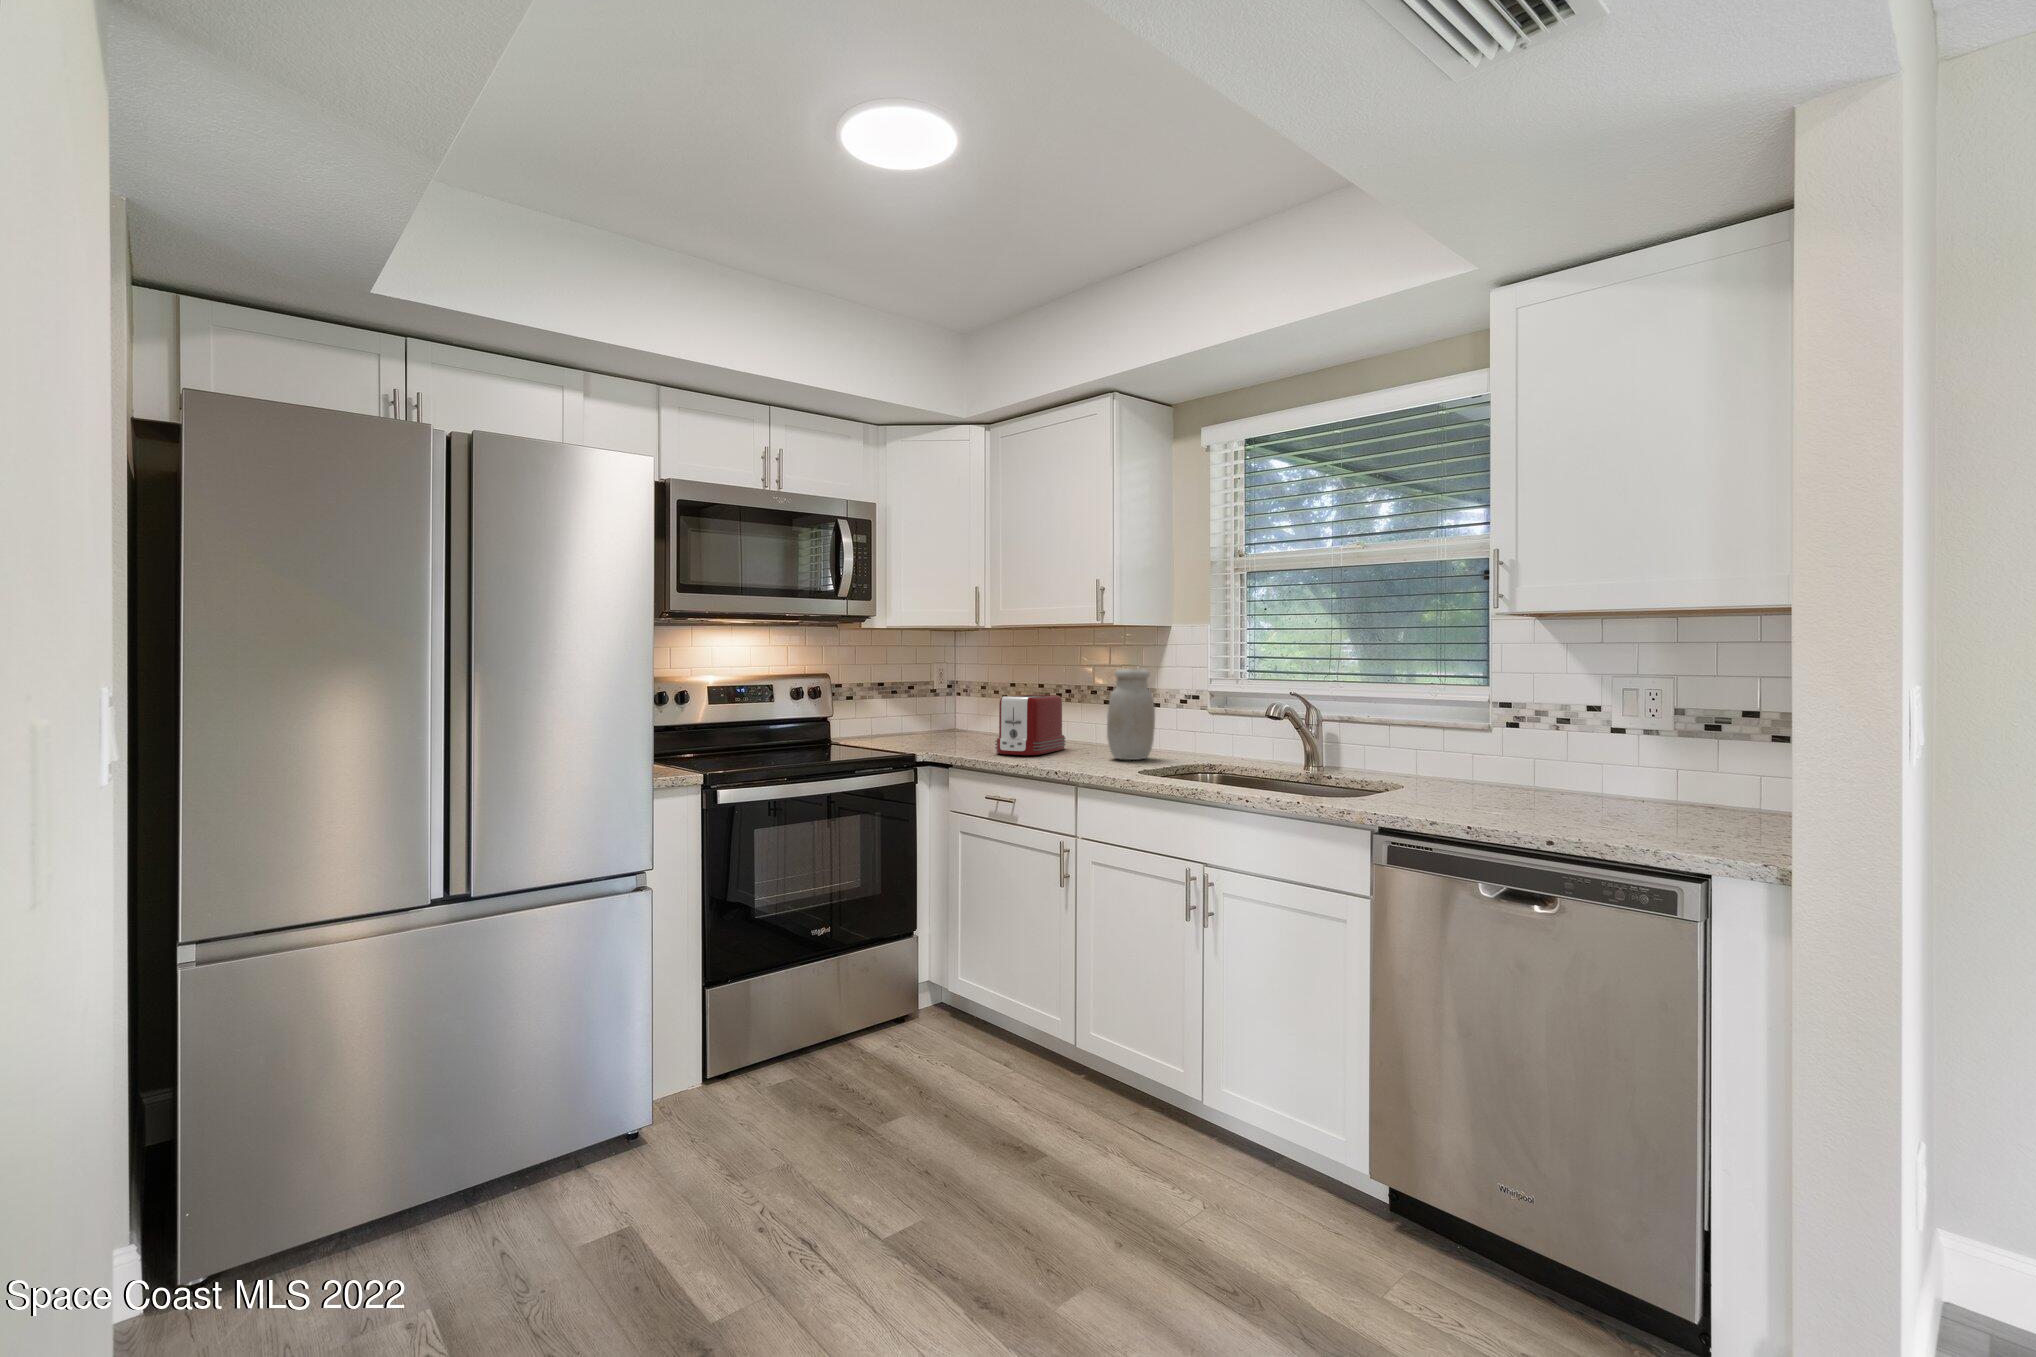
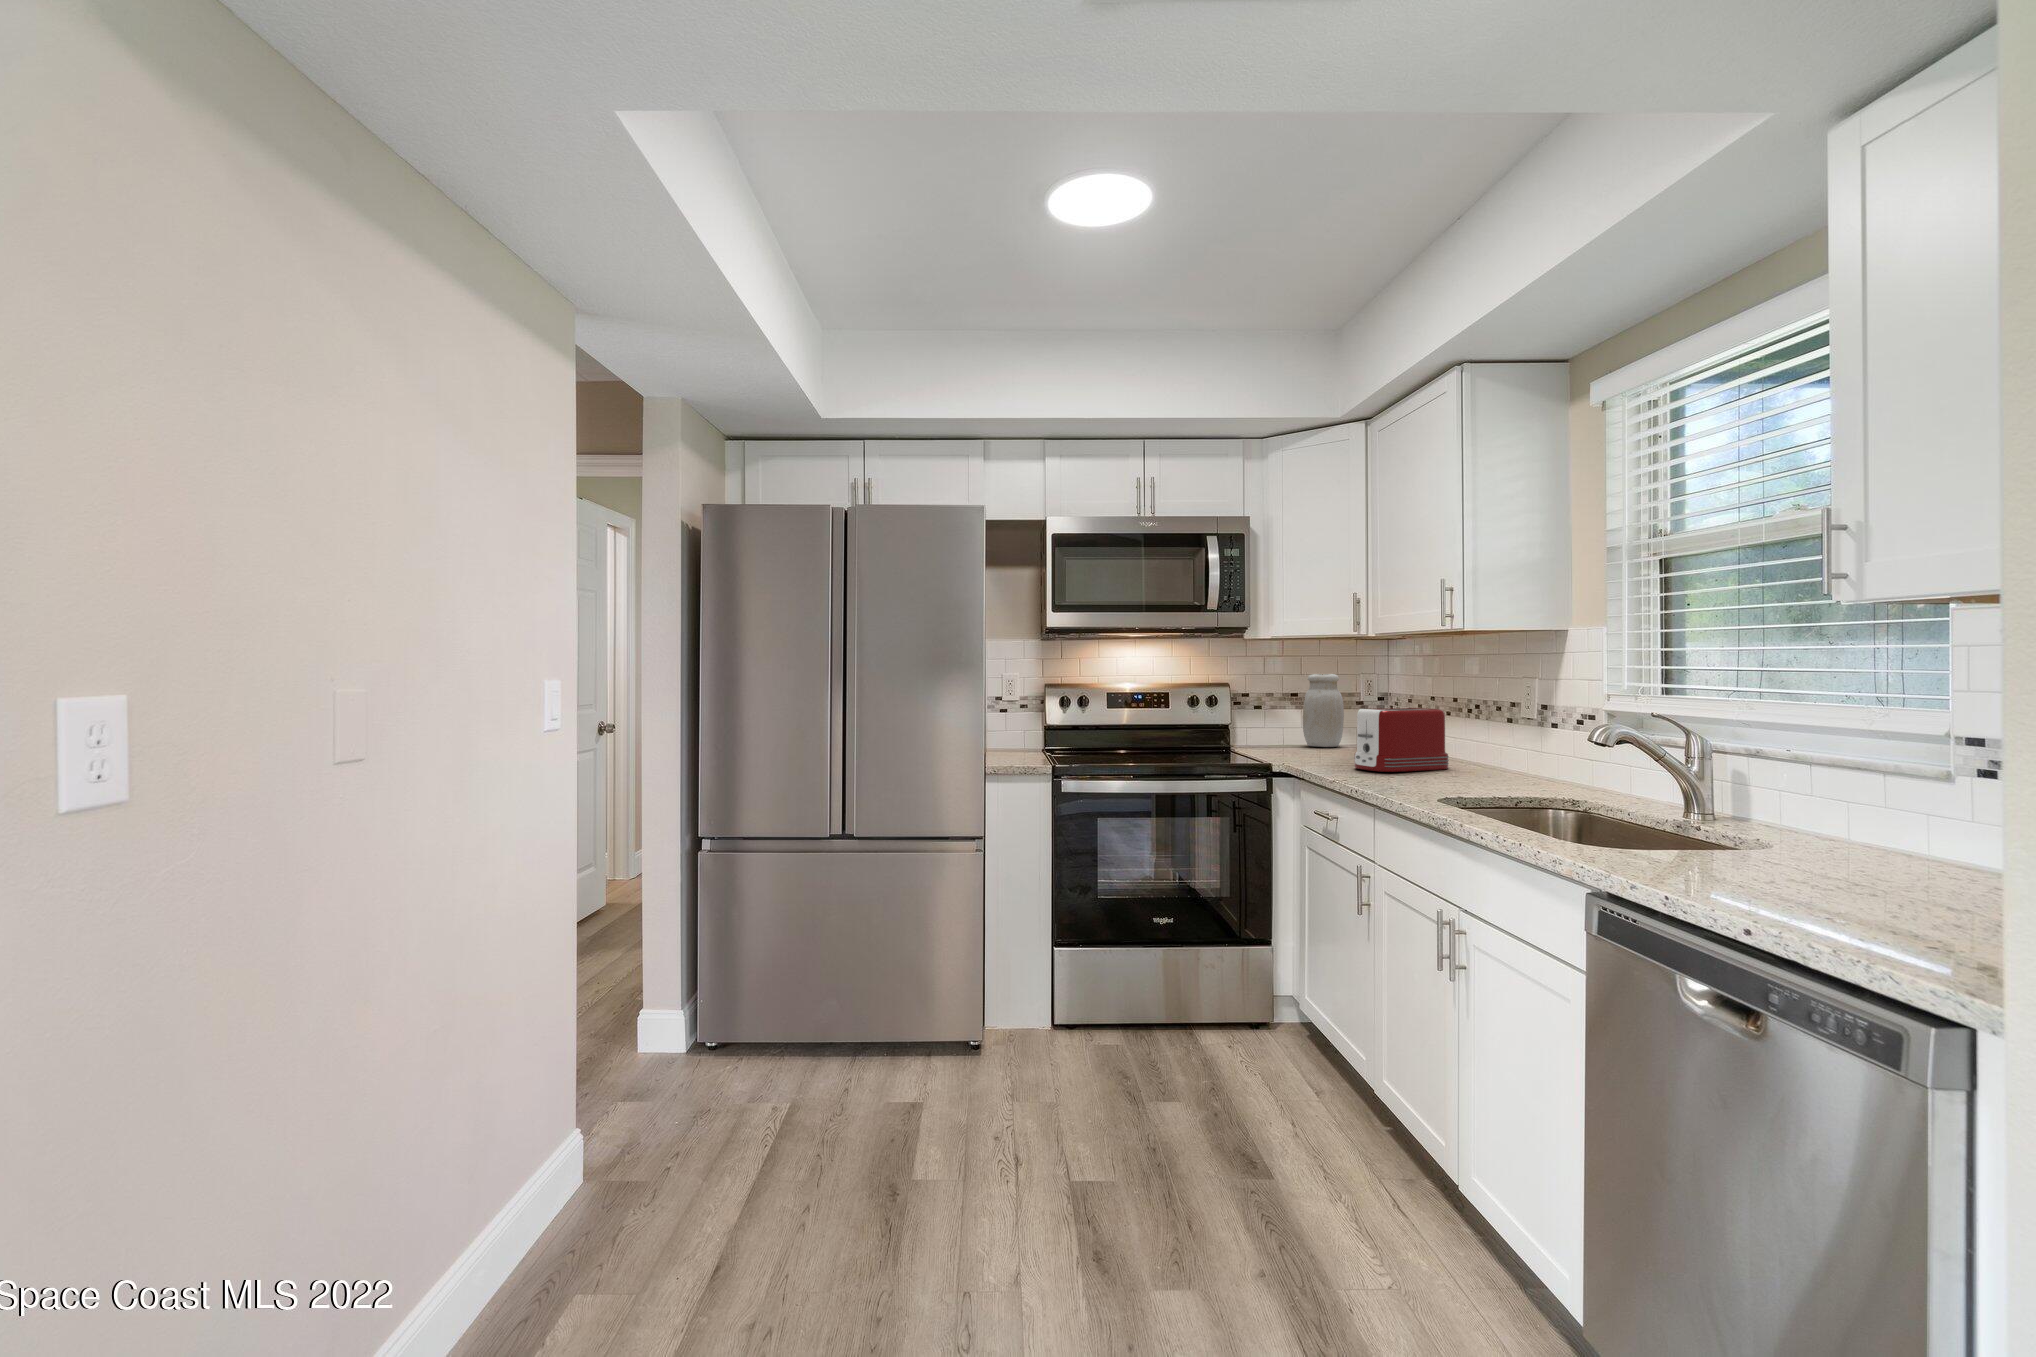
jar: present [1107,669,1155,760] -> present [1303,674,1344,747]

